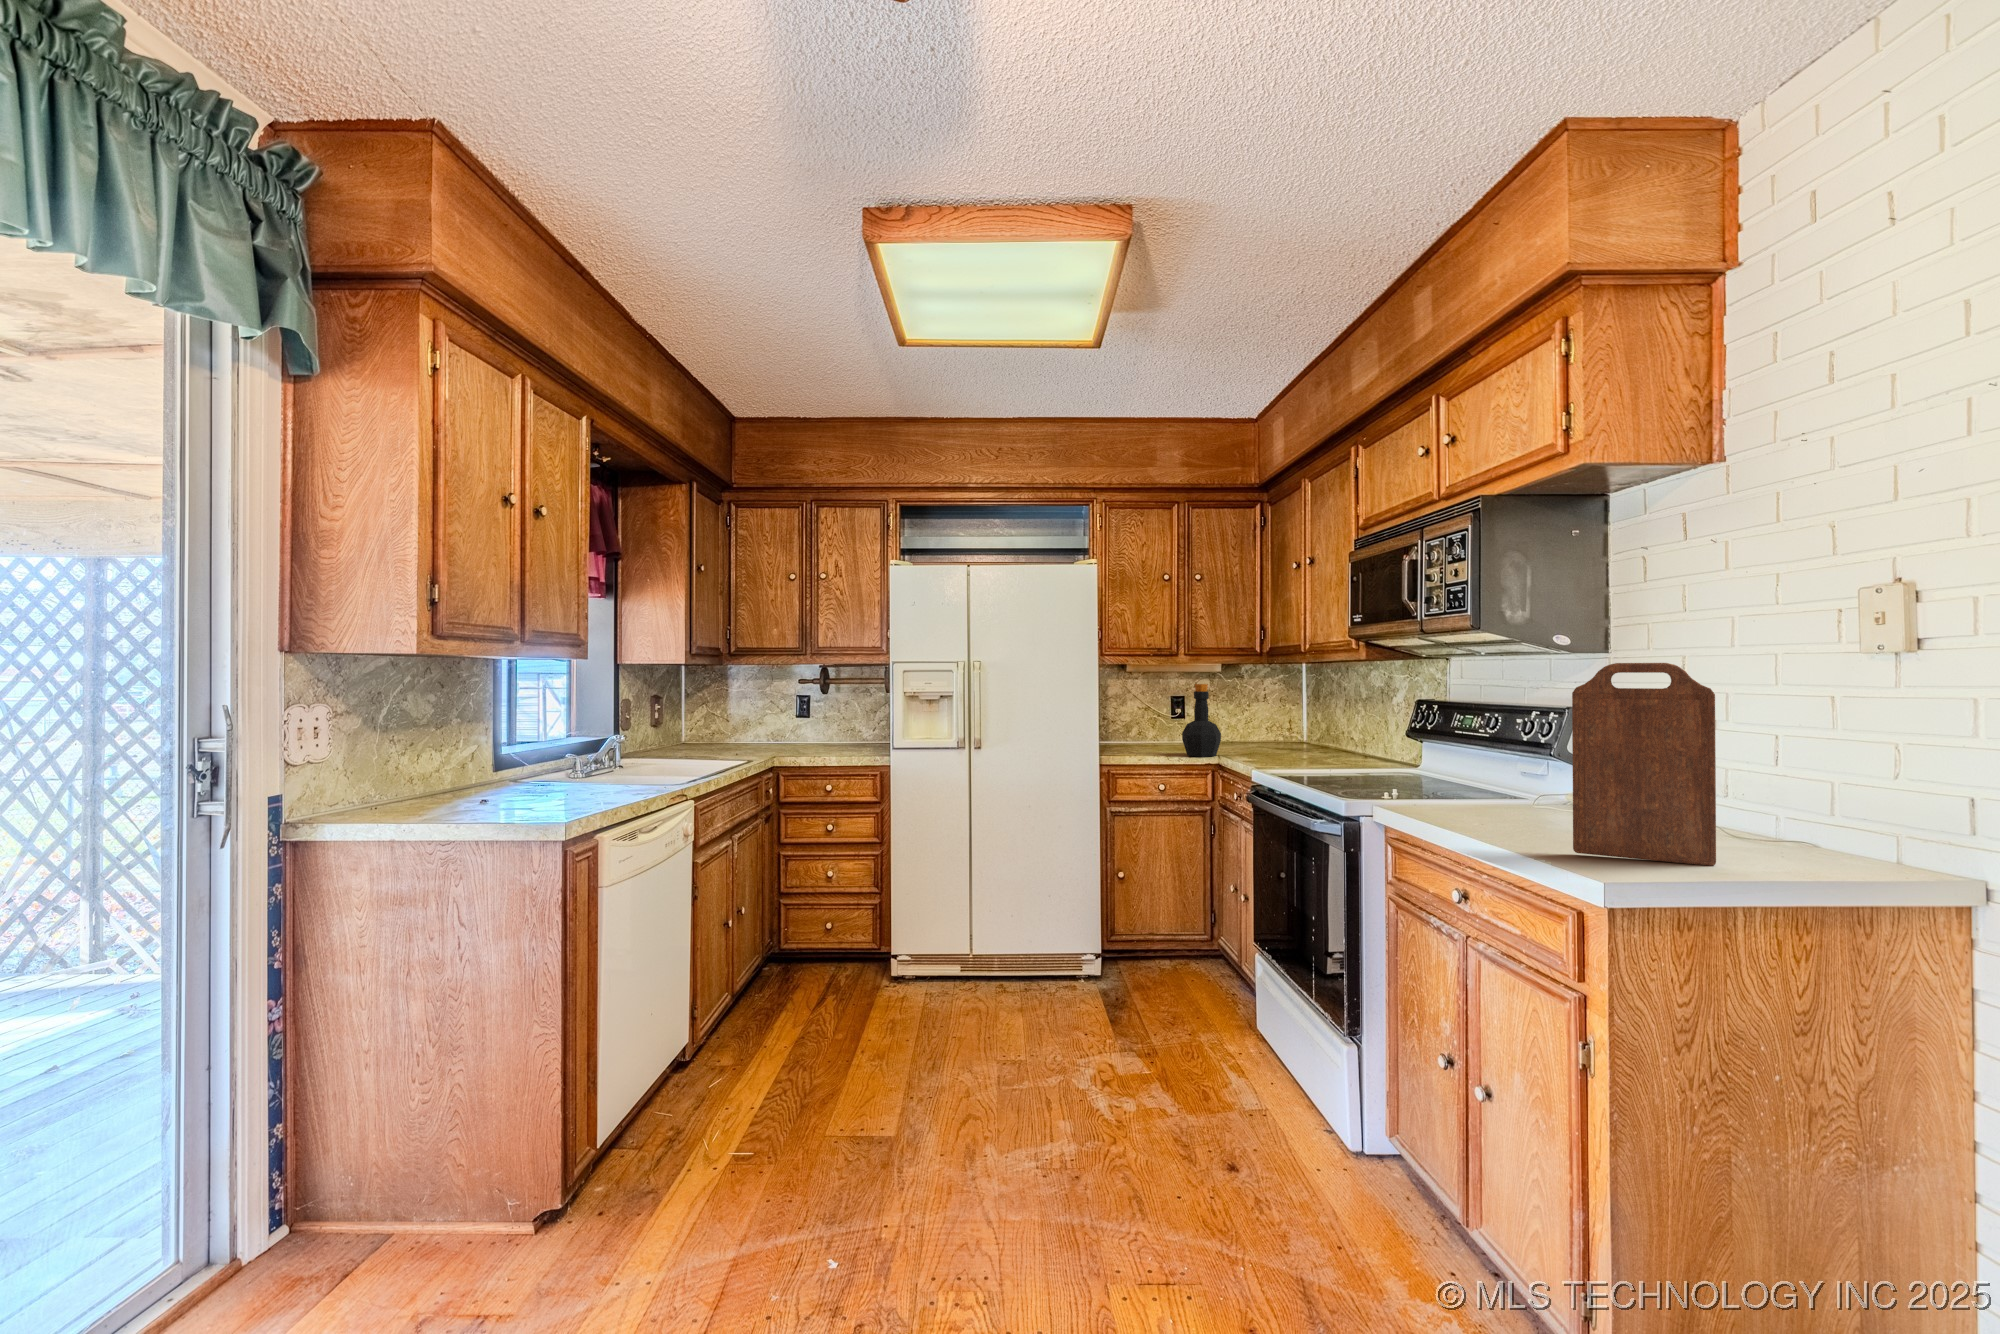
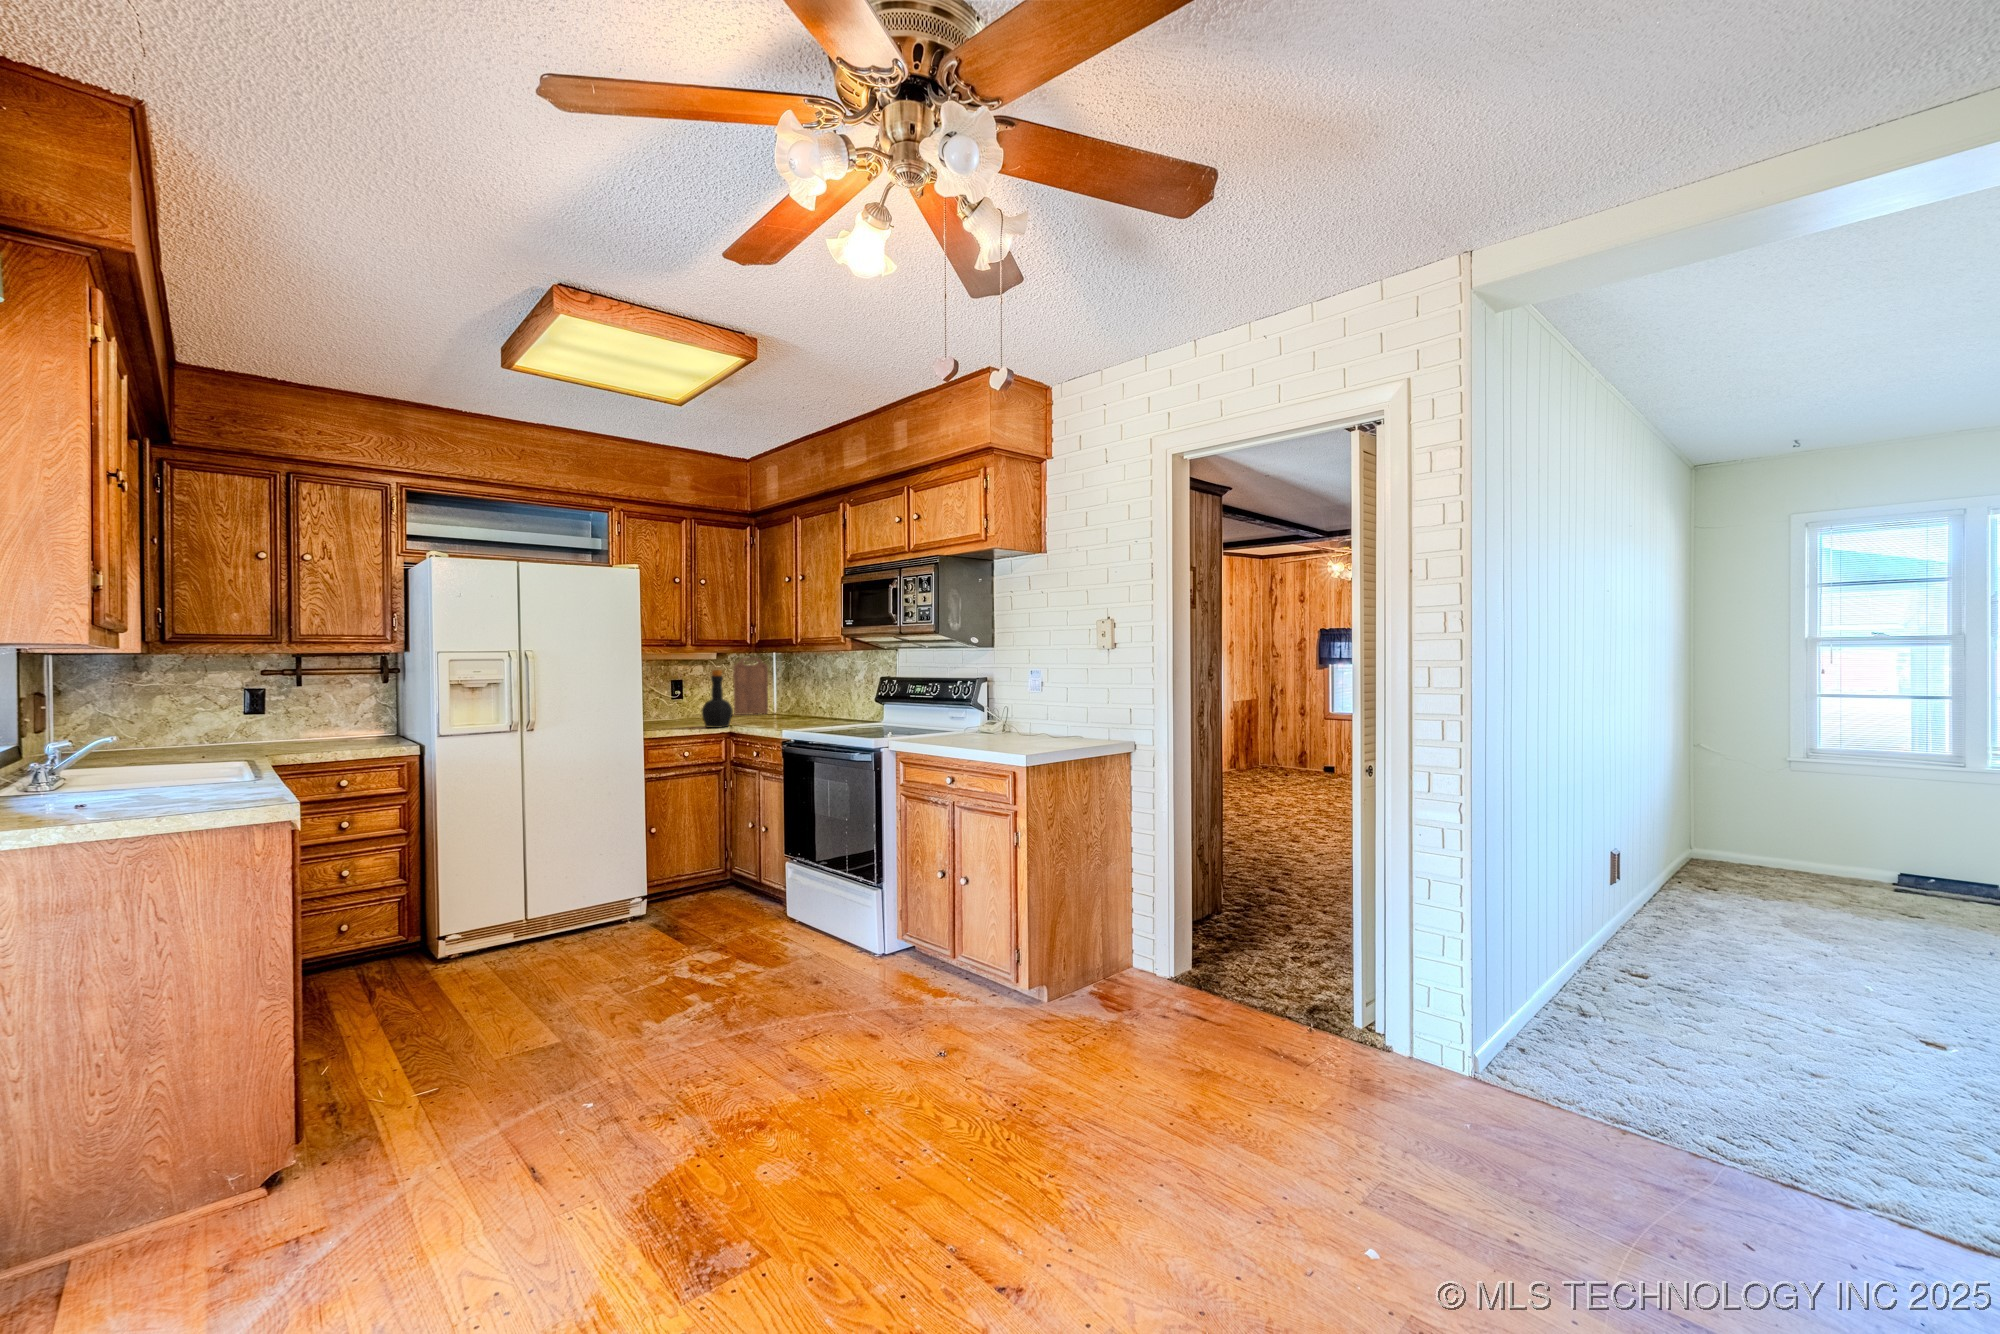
cutting board: present [1572,663,1716,866] -> present [733,657,768,715]

